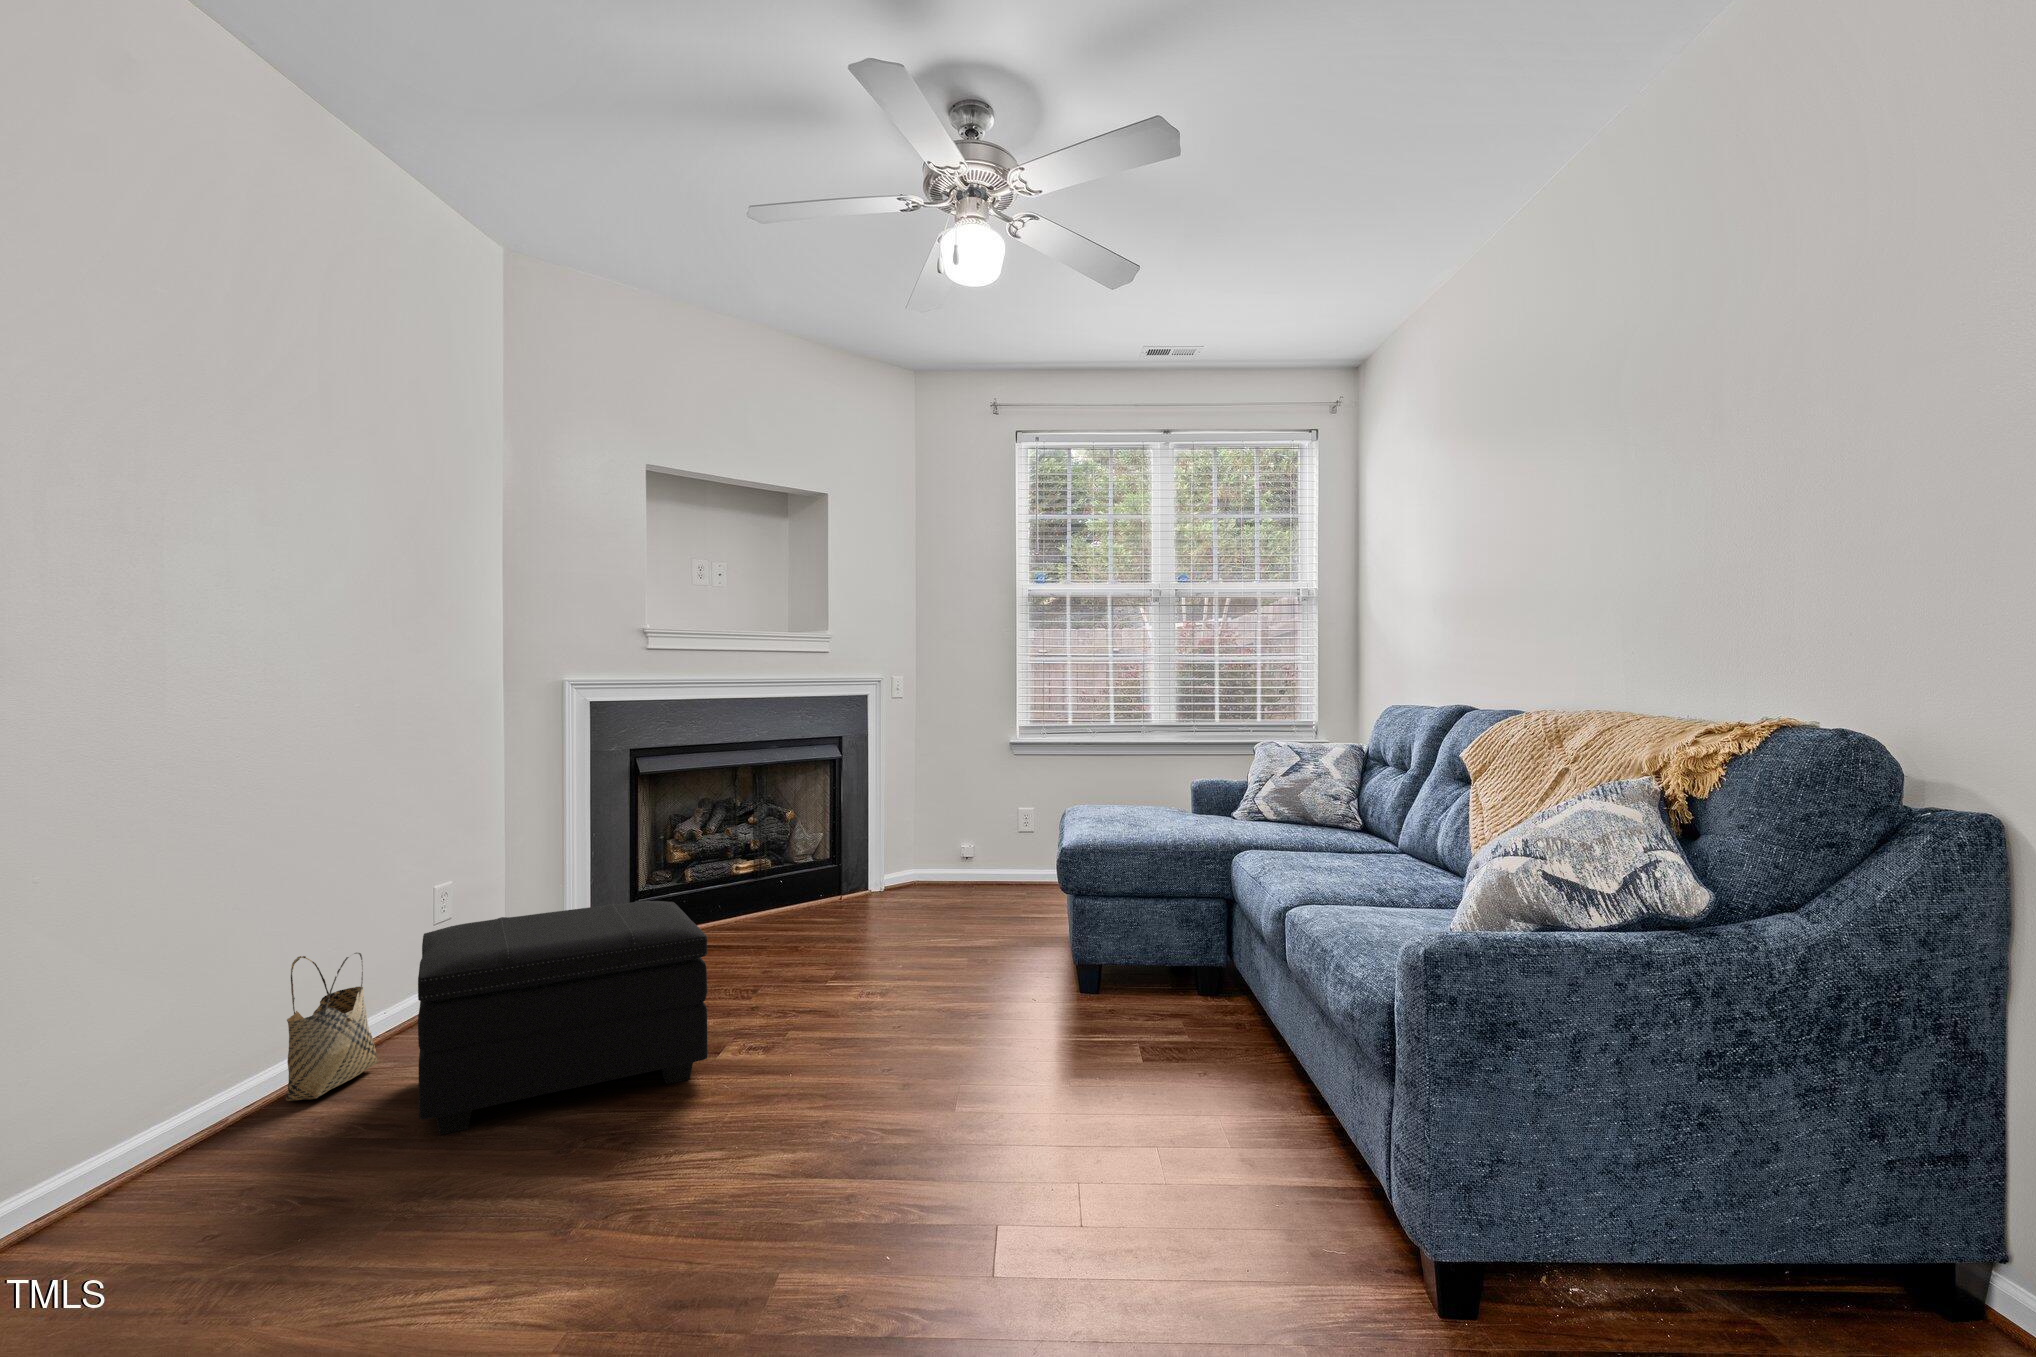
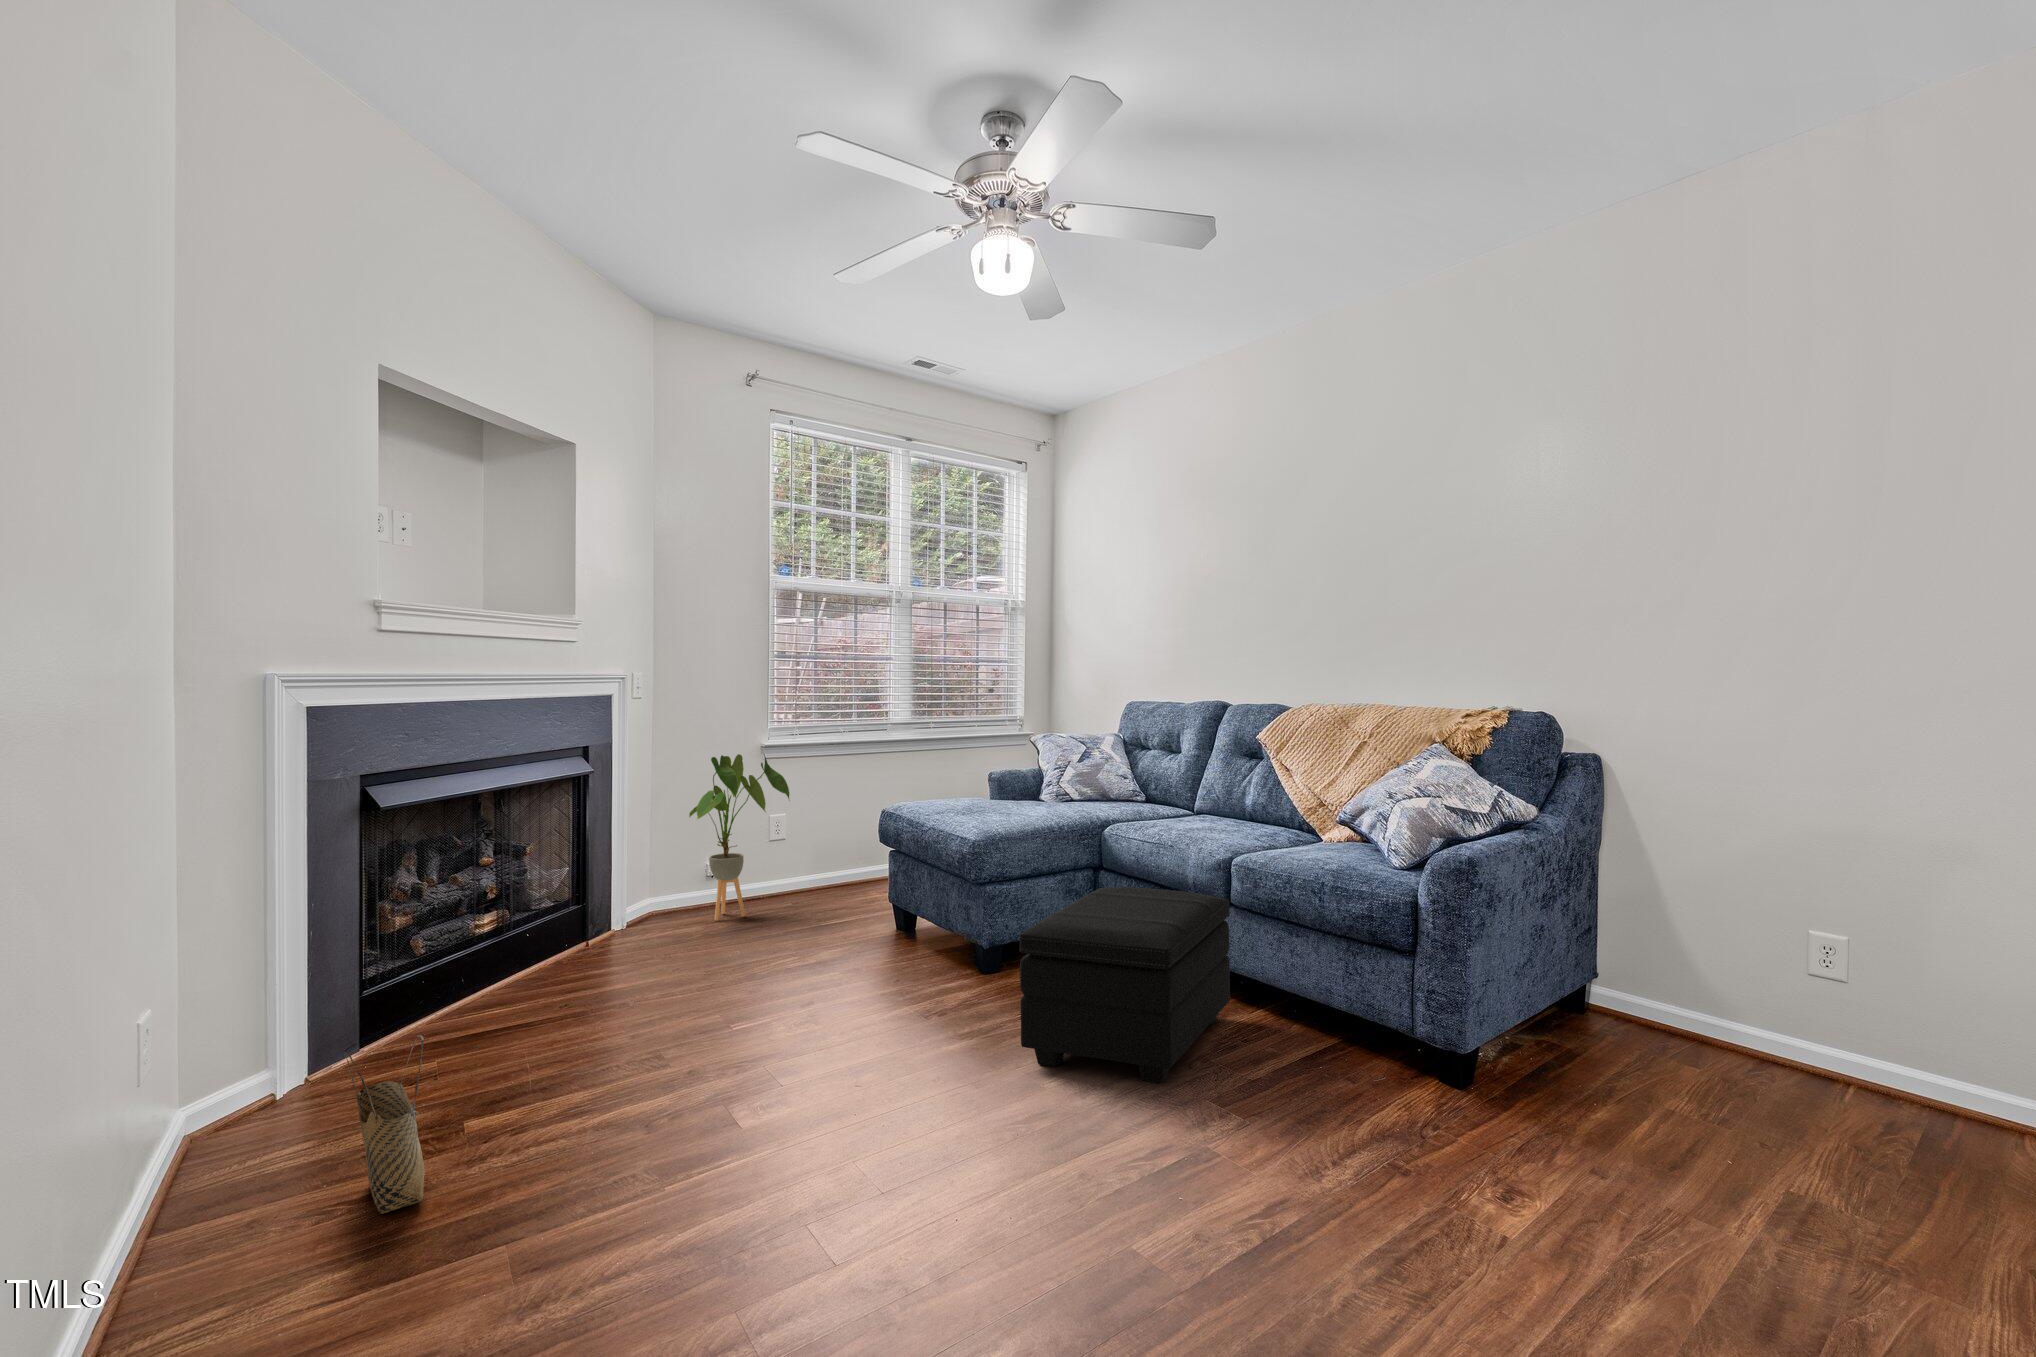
house plant: none [925,746,1012,897] -> present [689,754,790,921]
footstool: present [418,901,708,1135] -> present [1019,887,1230,1083]

